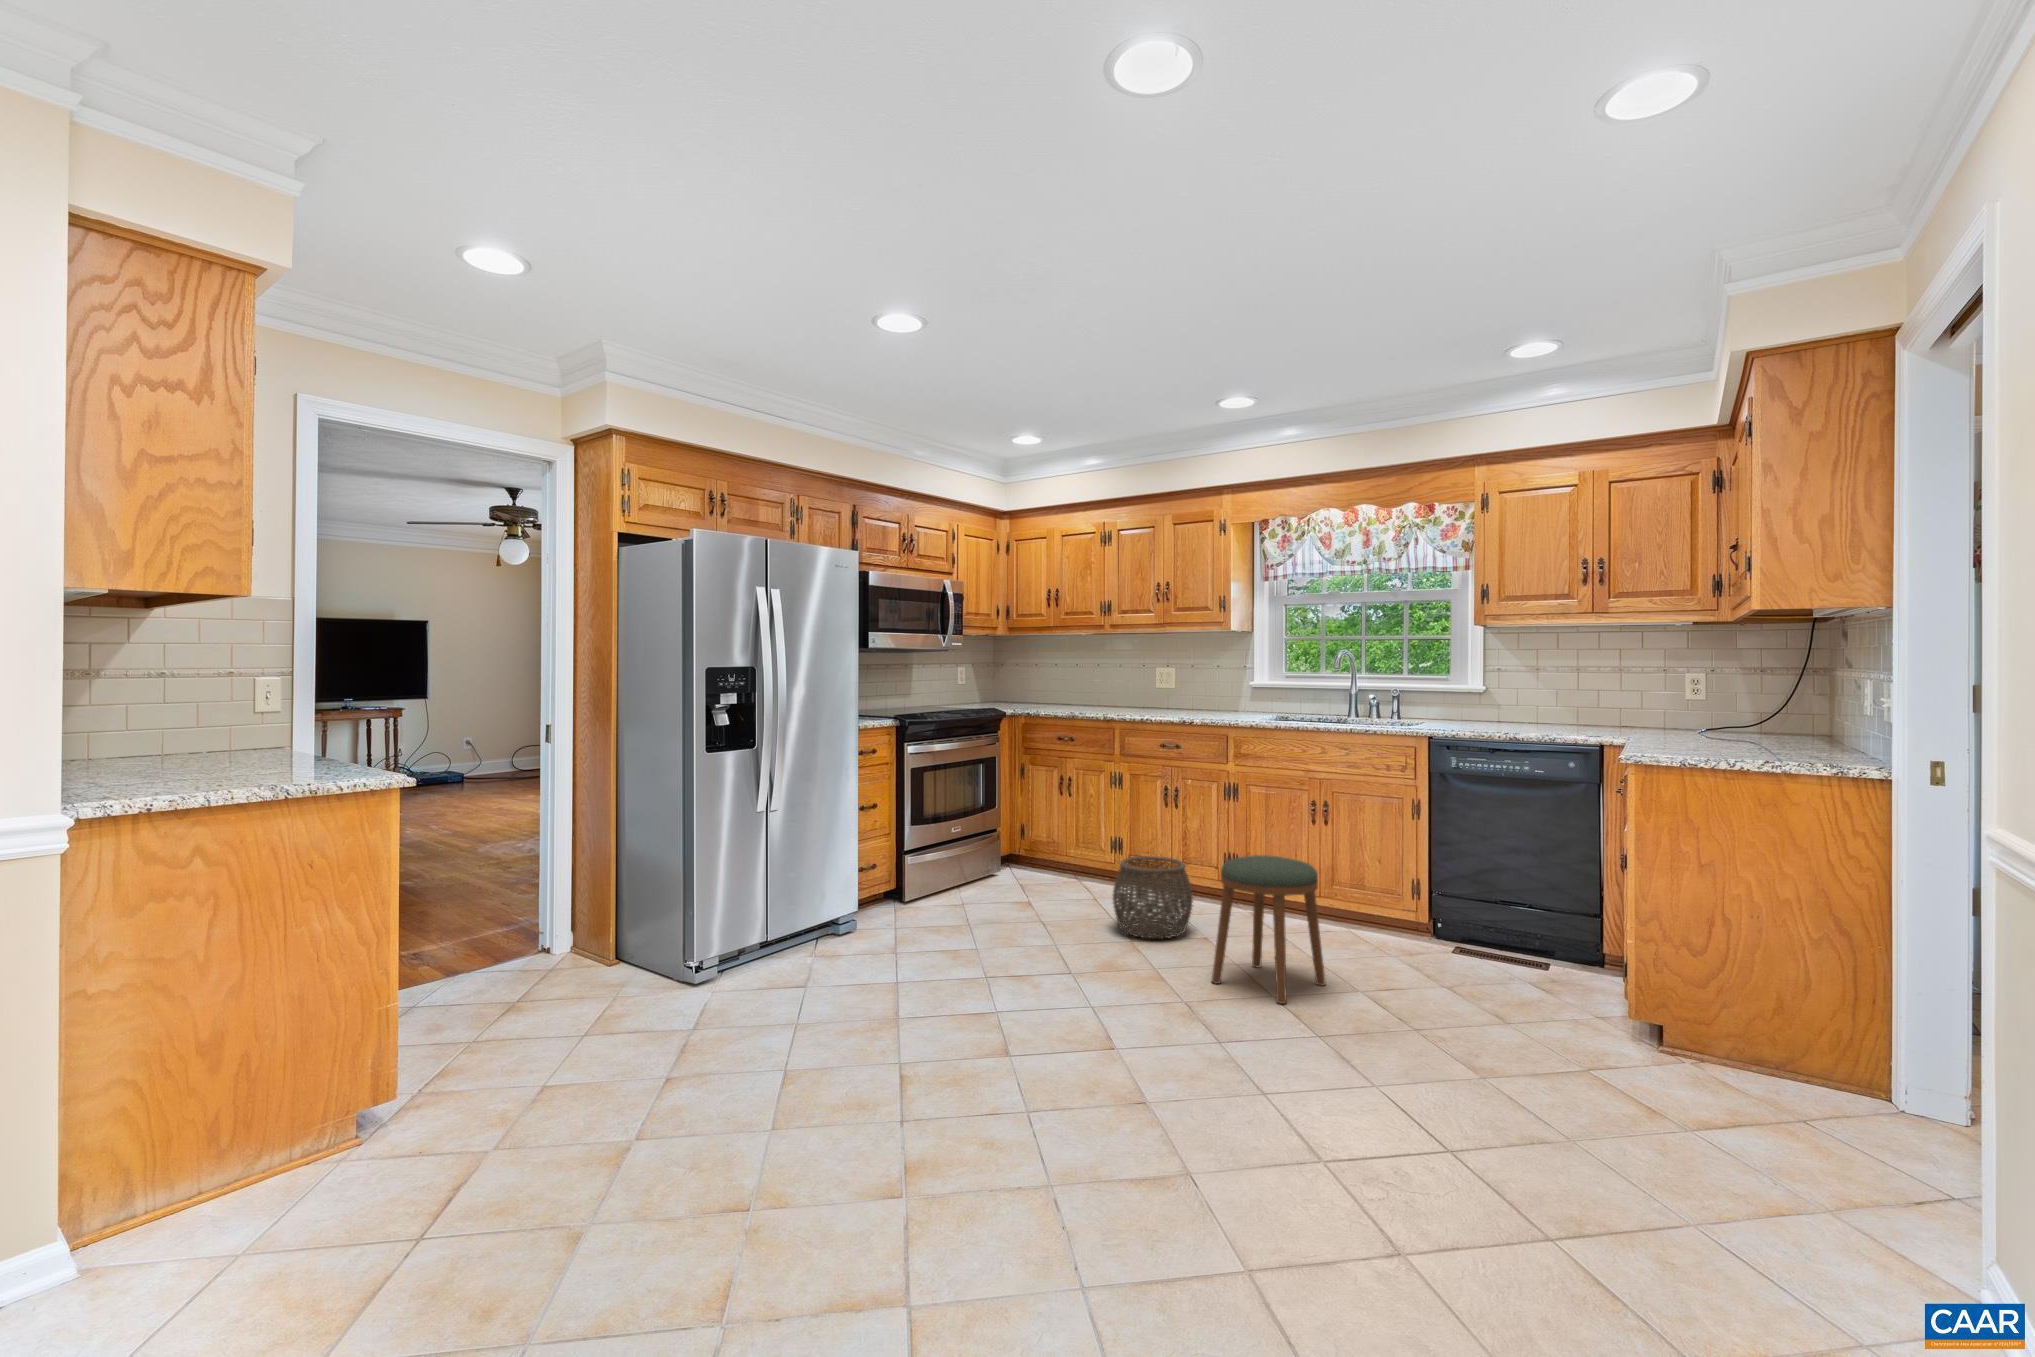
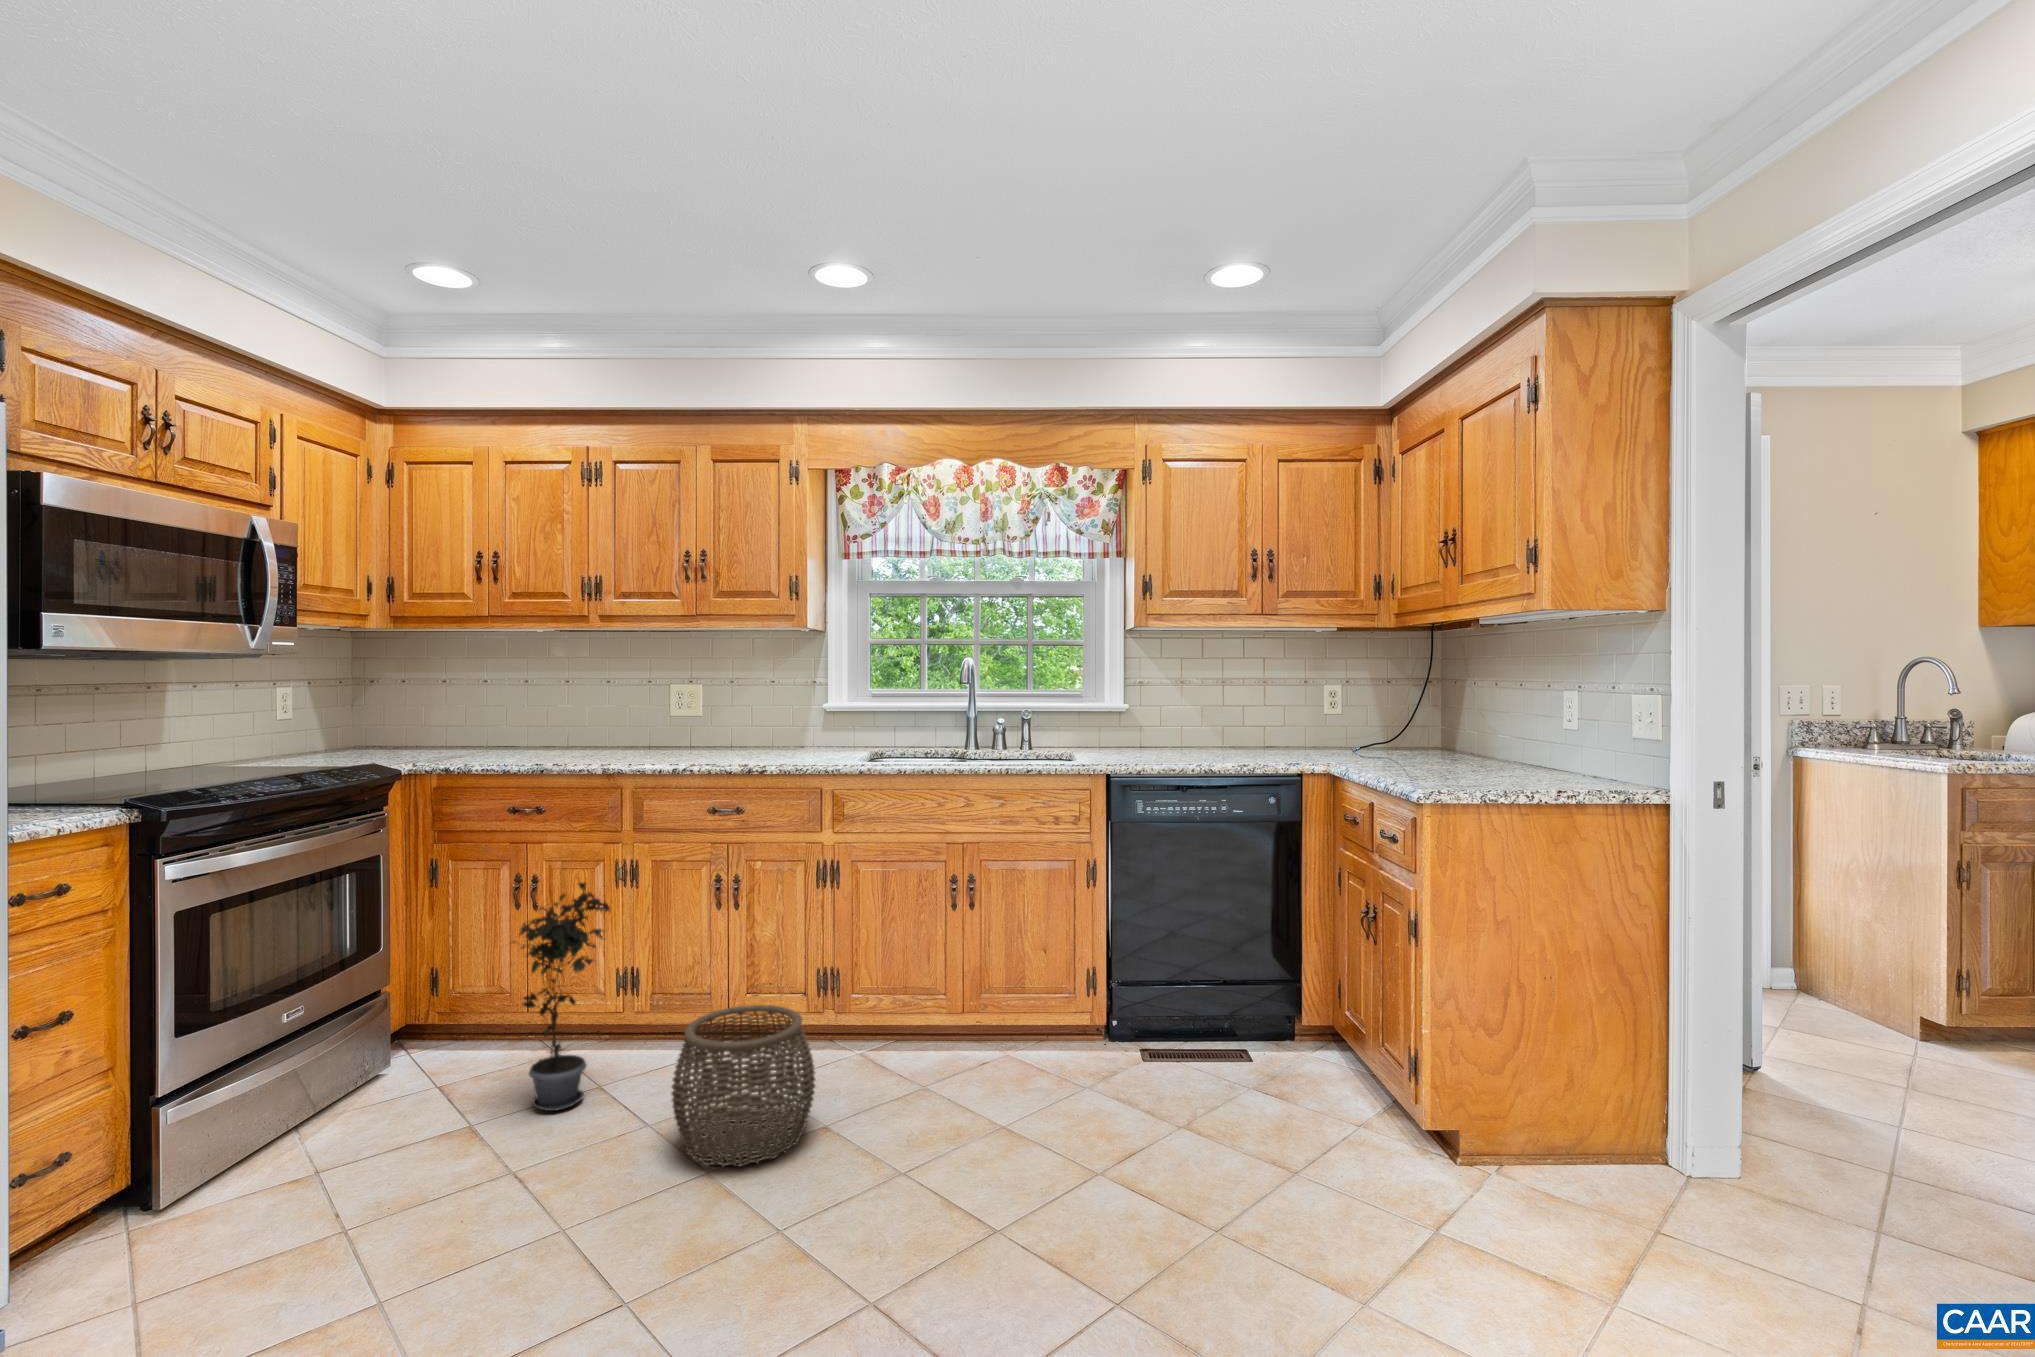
potted plant: none [1046,778,1098,902] -> present [520,883,610,1111]
stool: present [1212,855,1325,1004] -> none [914,990,1074,1256]

